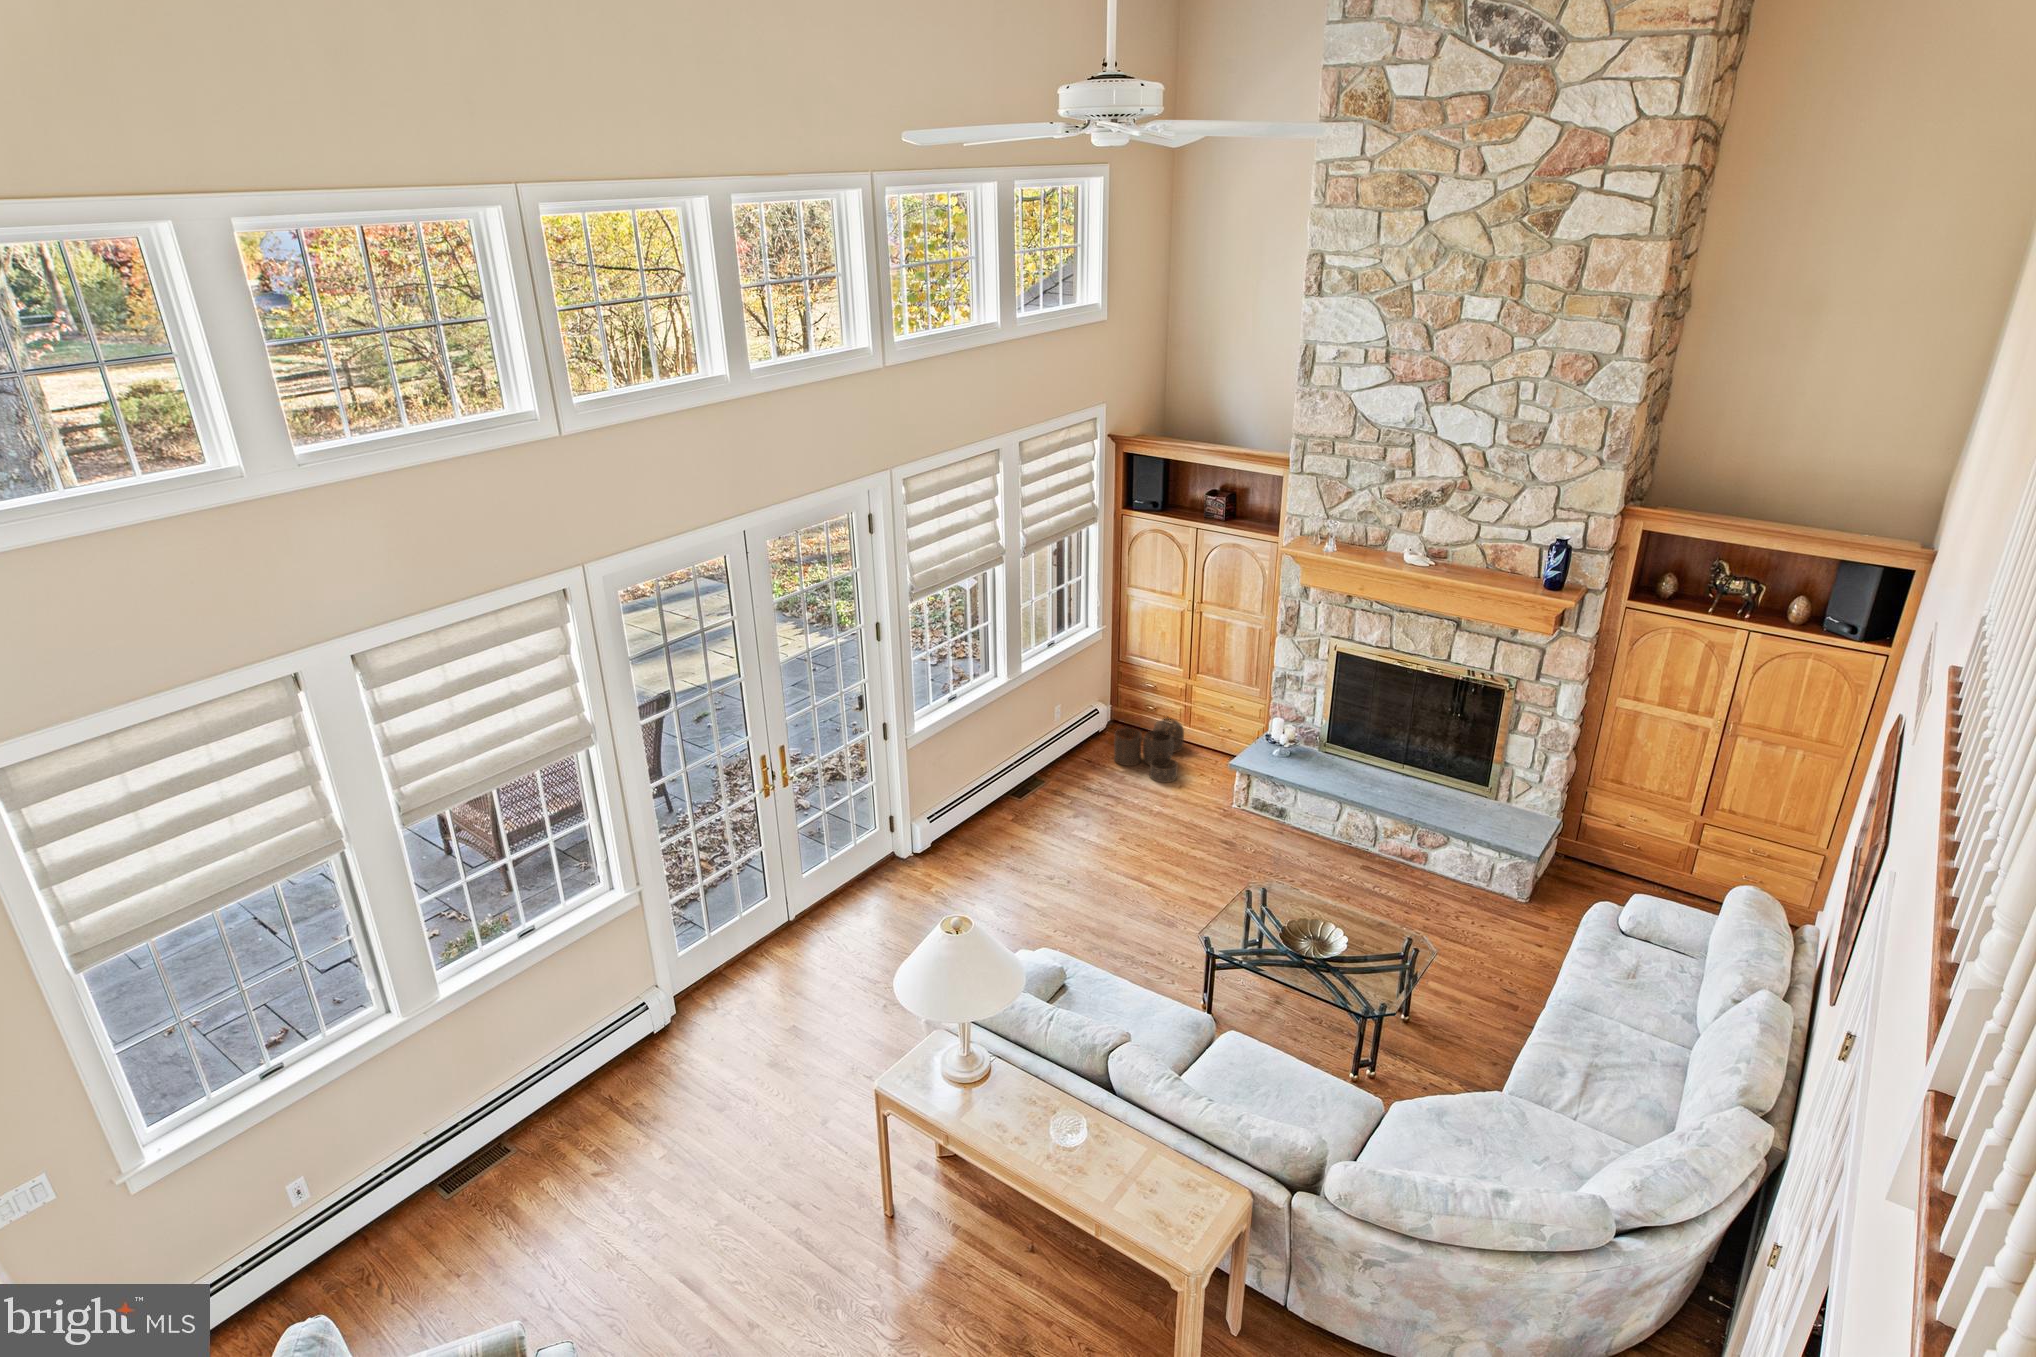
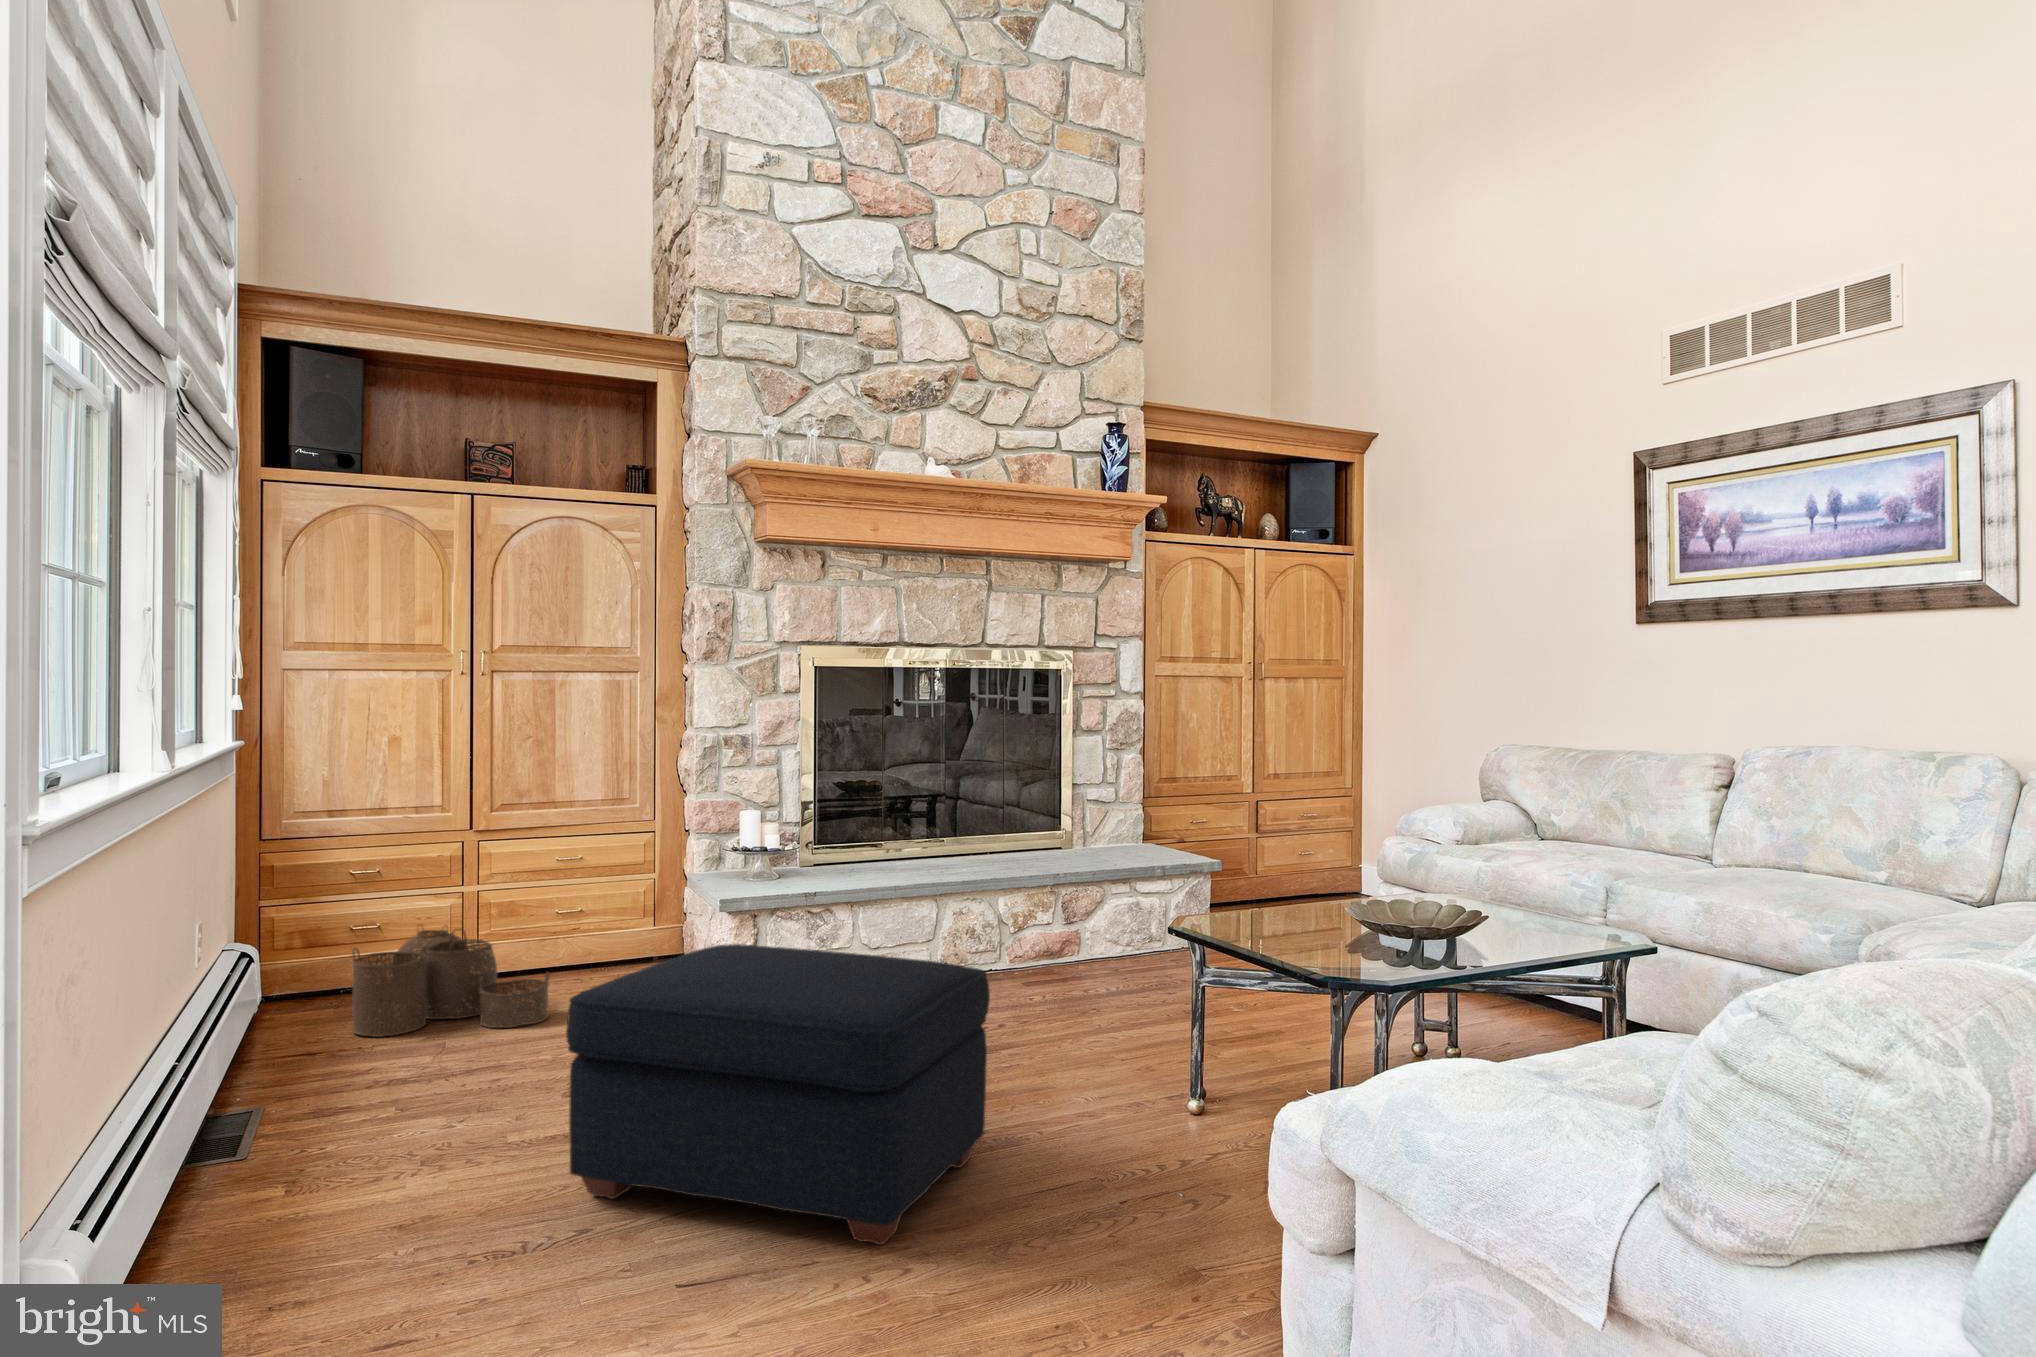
ottoman: none [1041,802,1151,928] -> present [566,944,990,1245]

